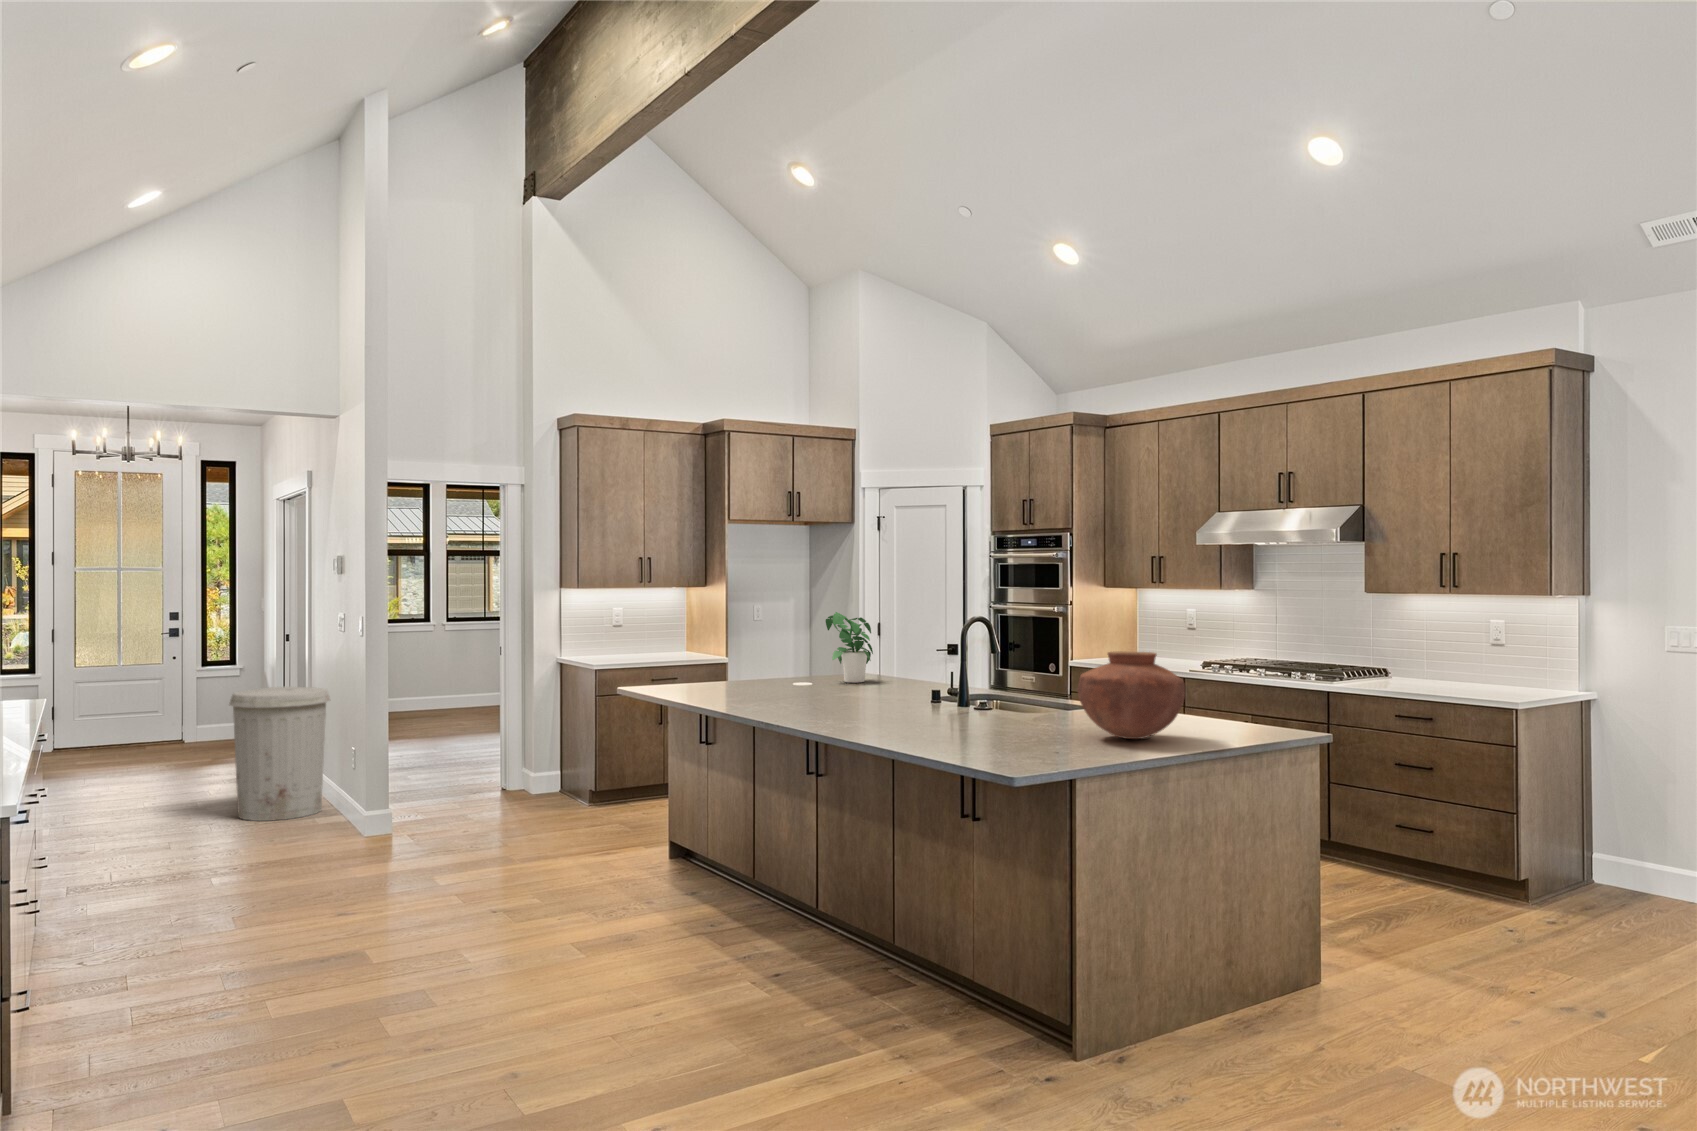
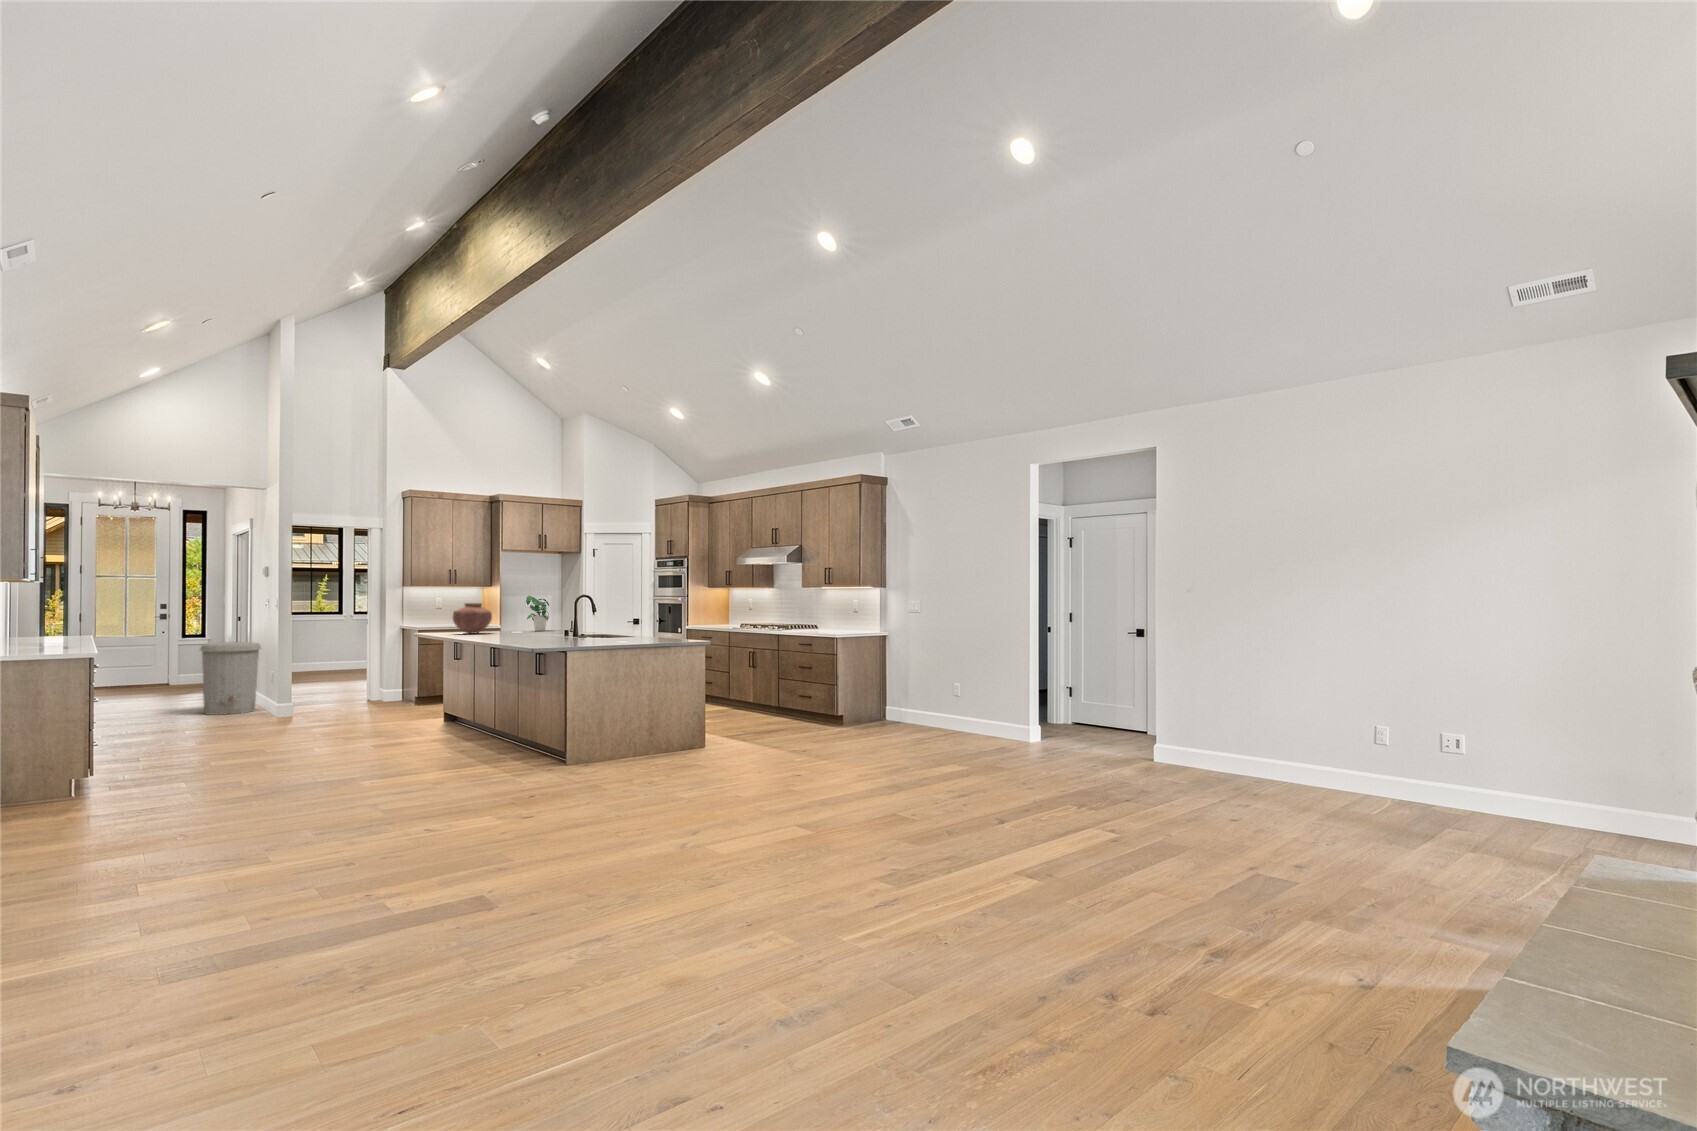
vase: present [1078,652,1185,739] -> present [452,603,492,634]

